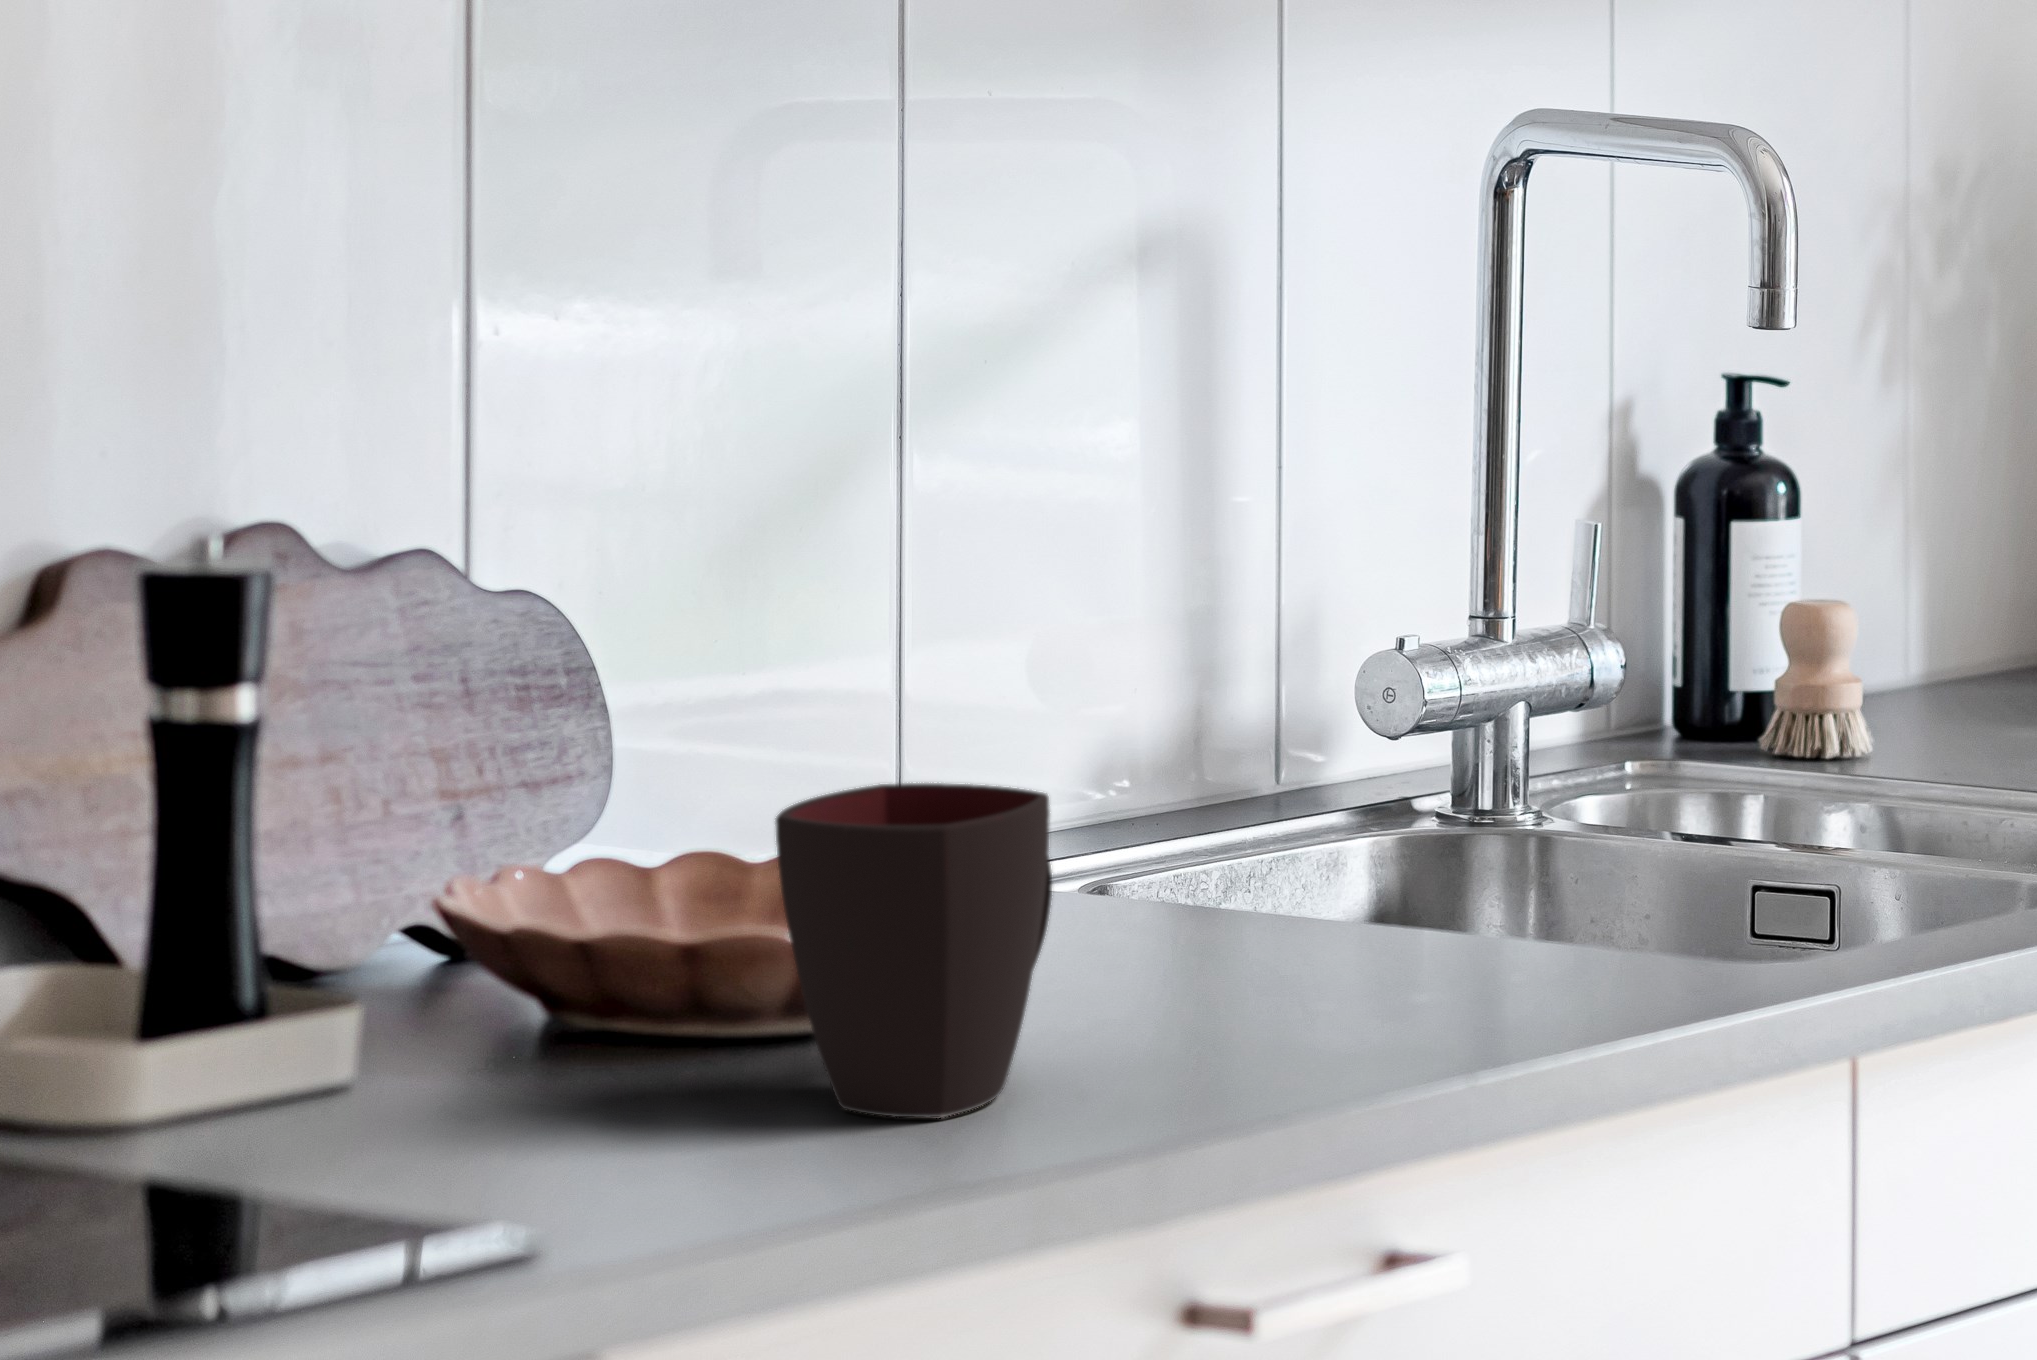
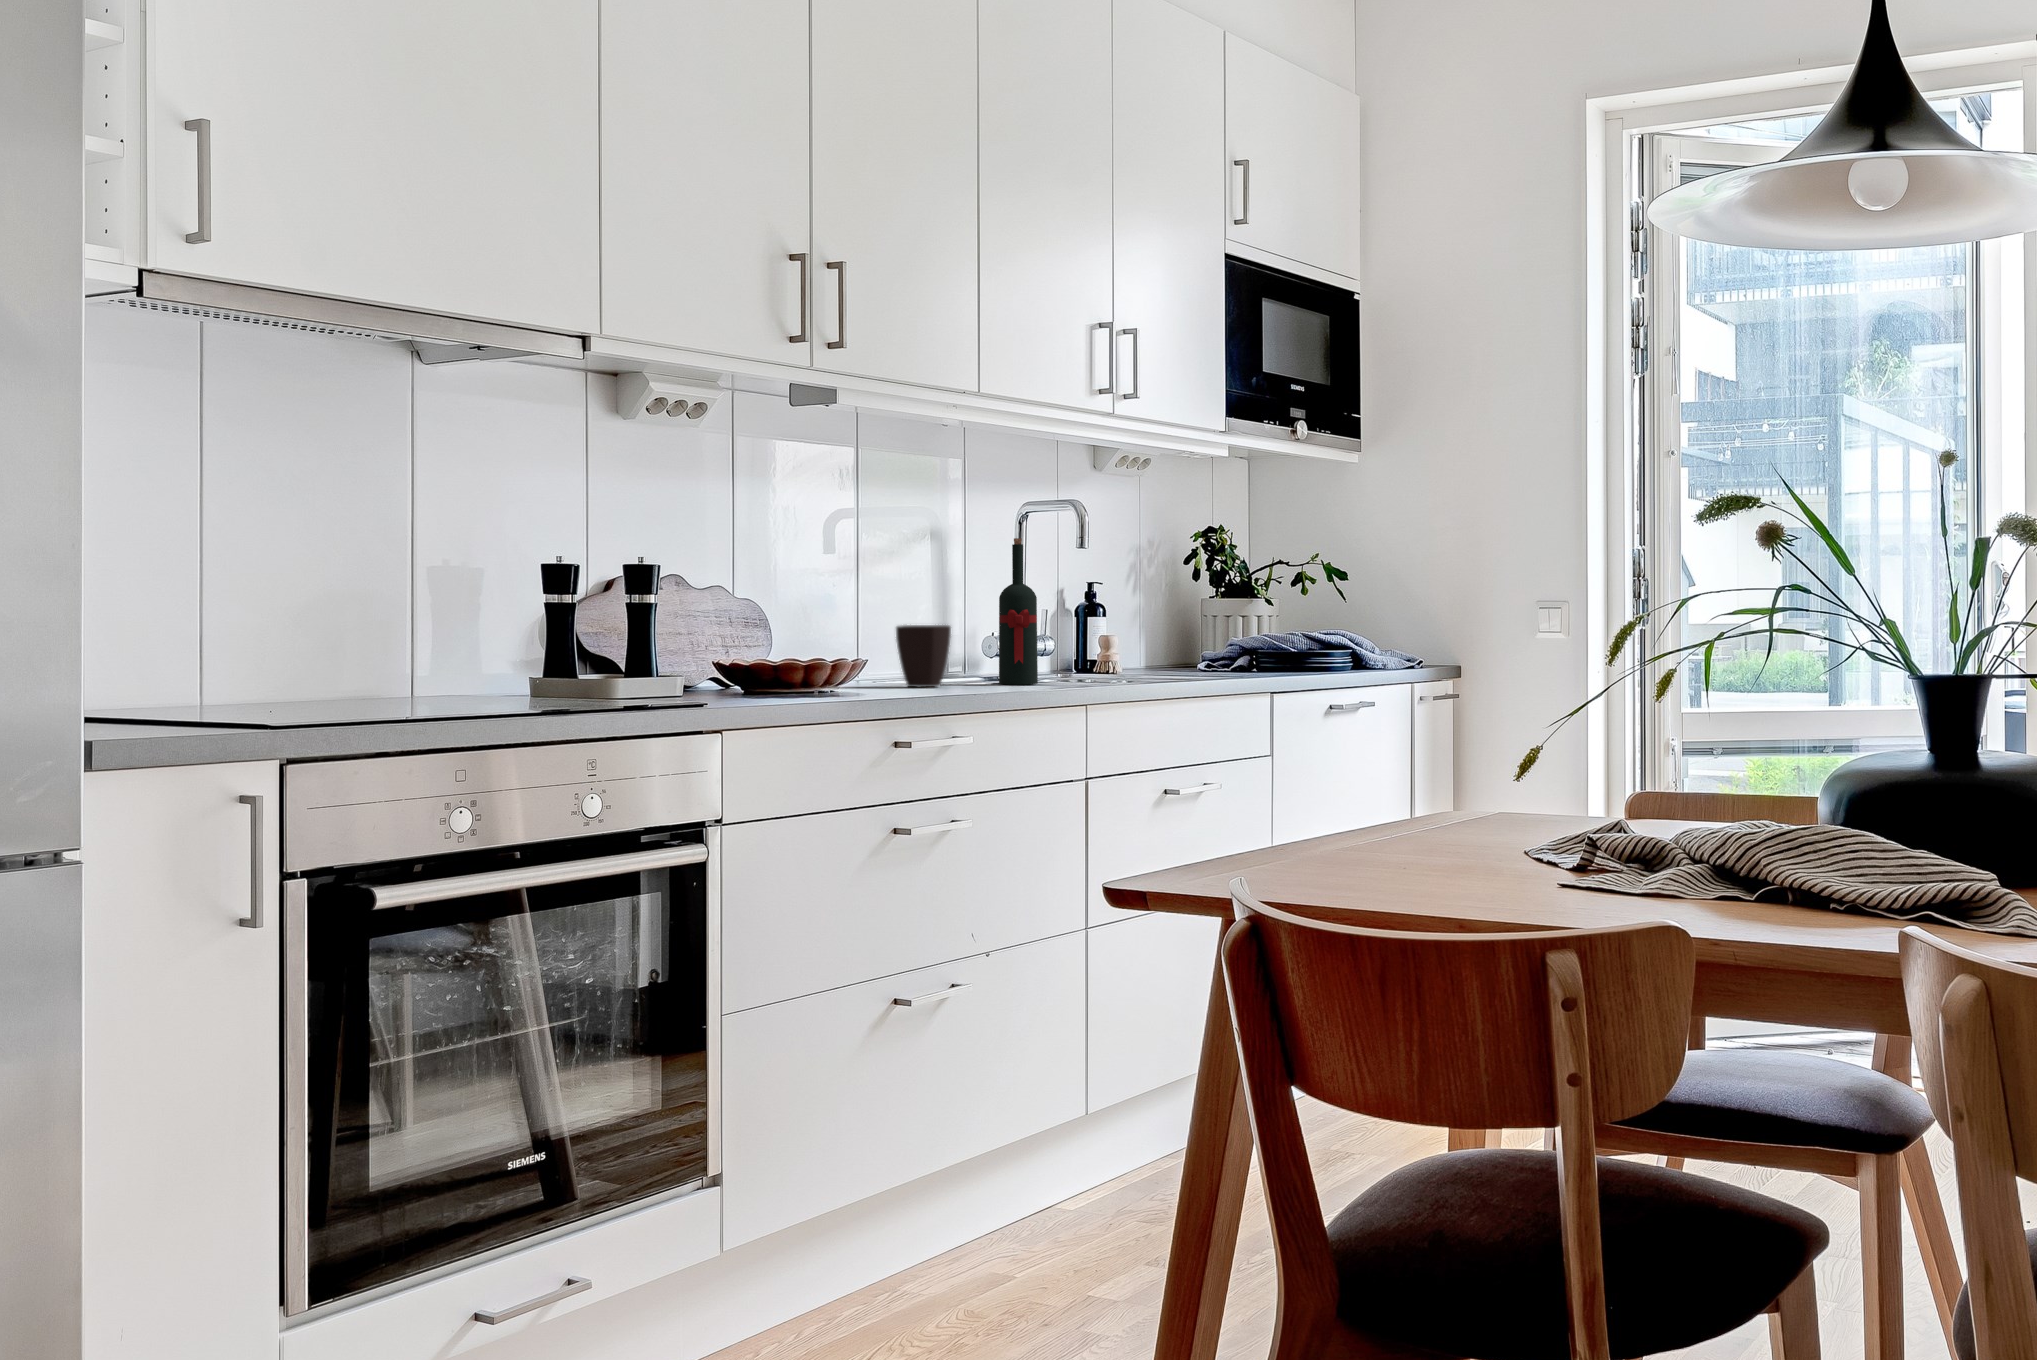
wine bottle: none [1301,330,1487,1033] -> present [999,538,1038,685]

